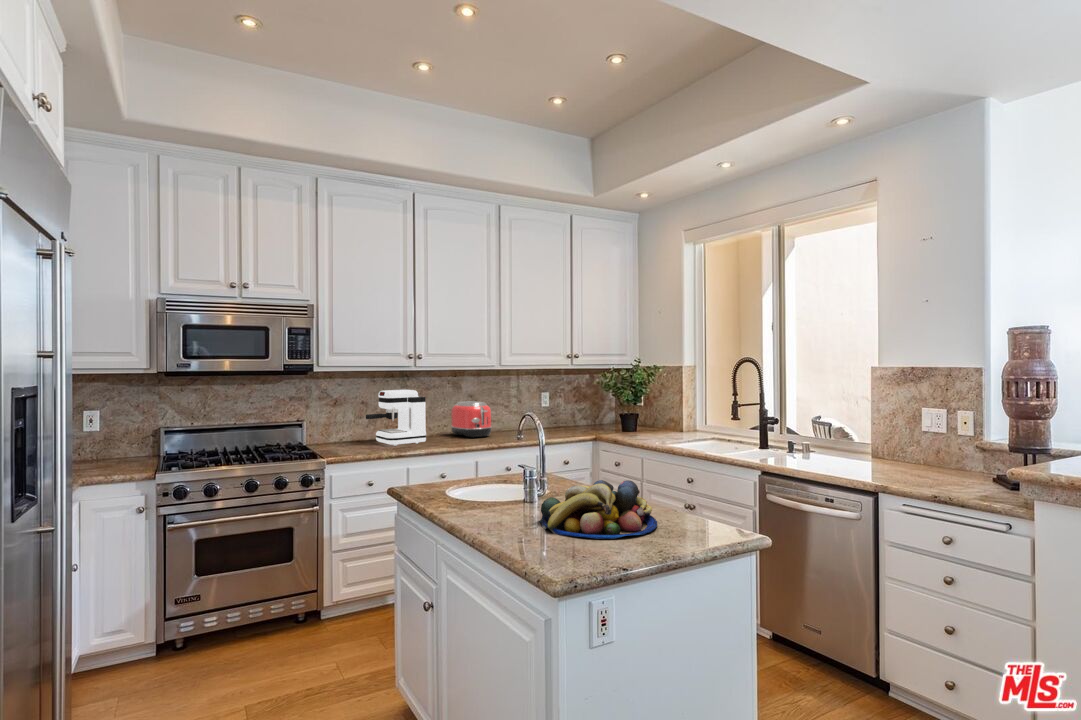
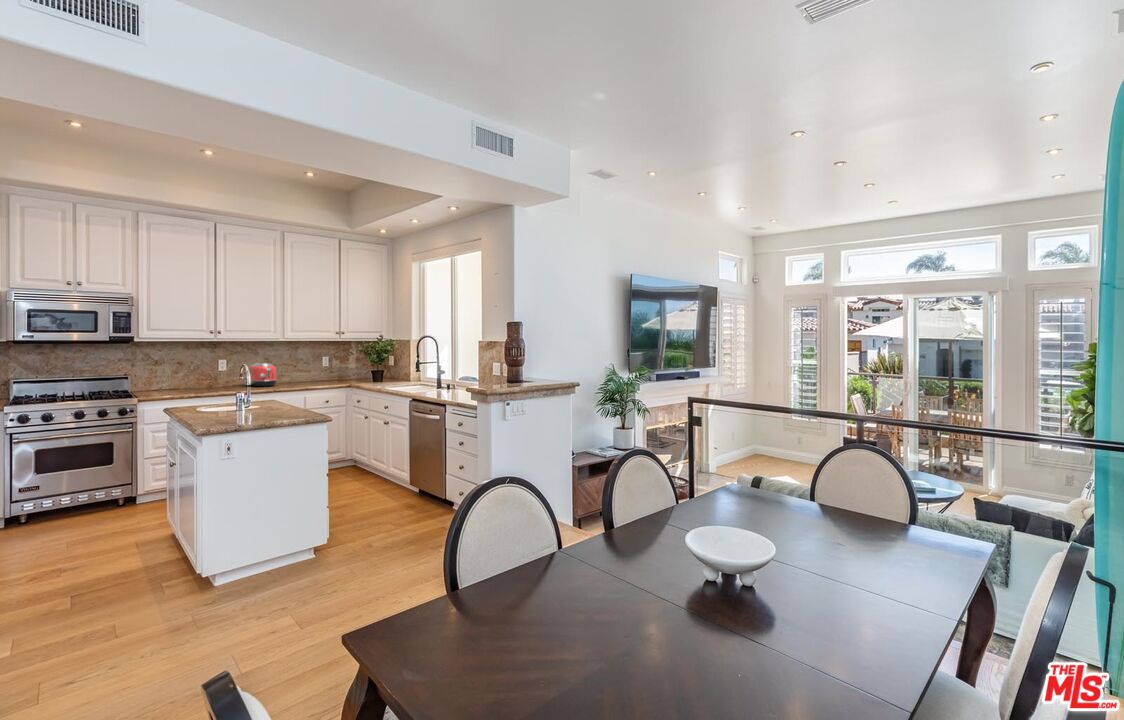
coffee maker: present [366,390,426,446] -> none [176,355,222,391]
fruit bowl: present [540,480,657,539] -> none [219,394,283,417]

